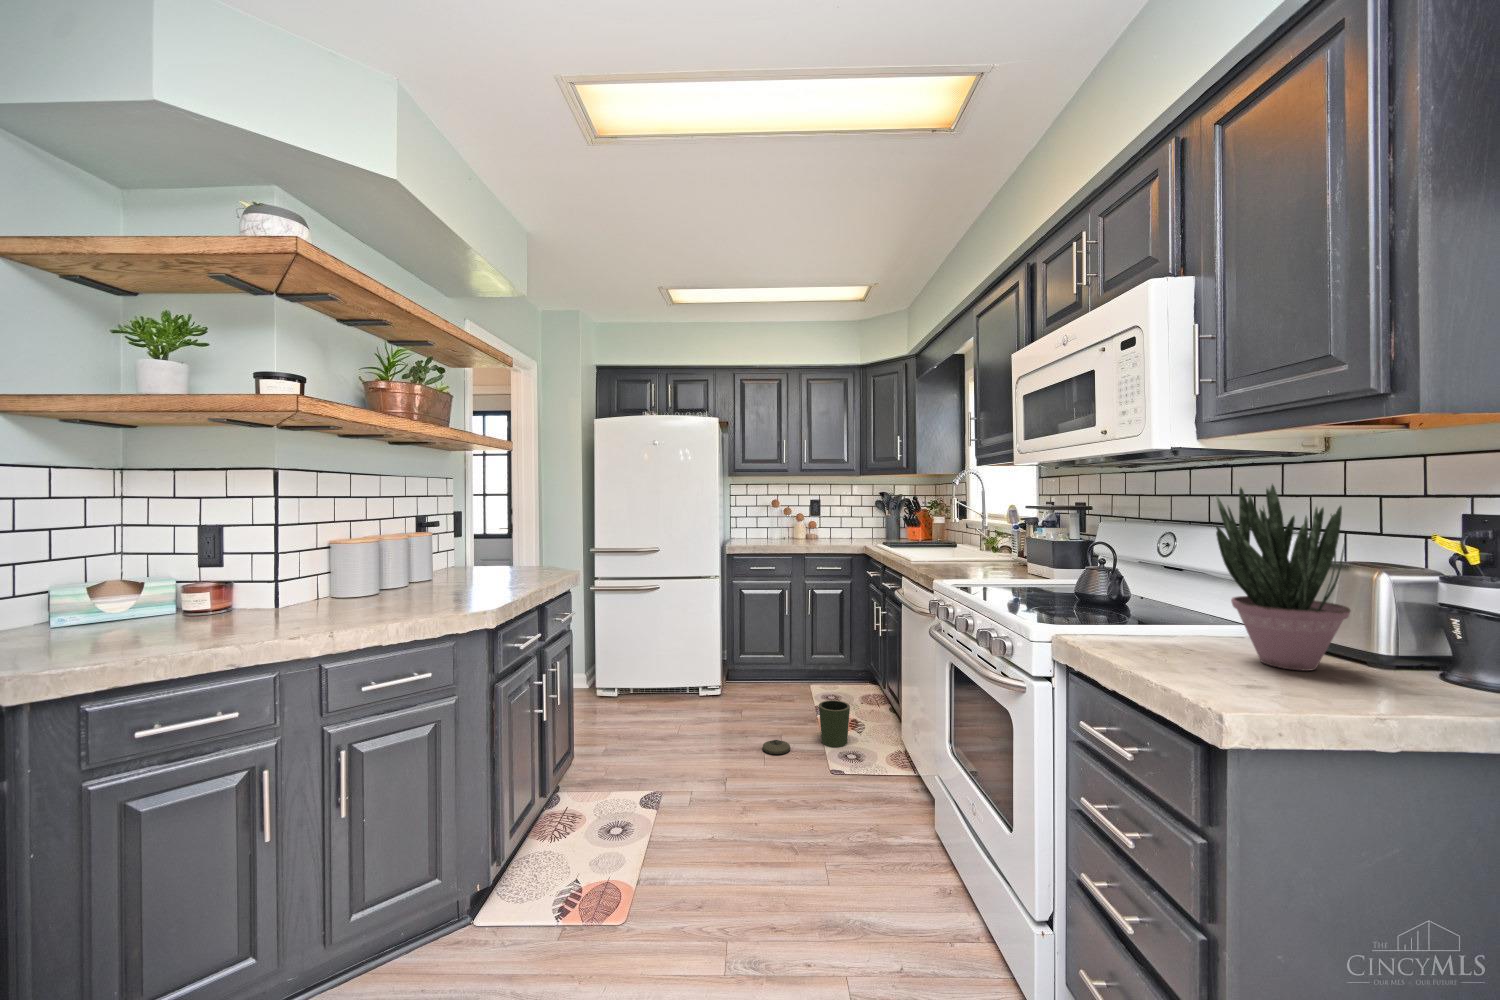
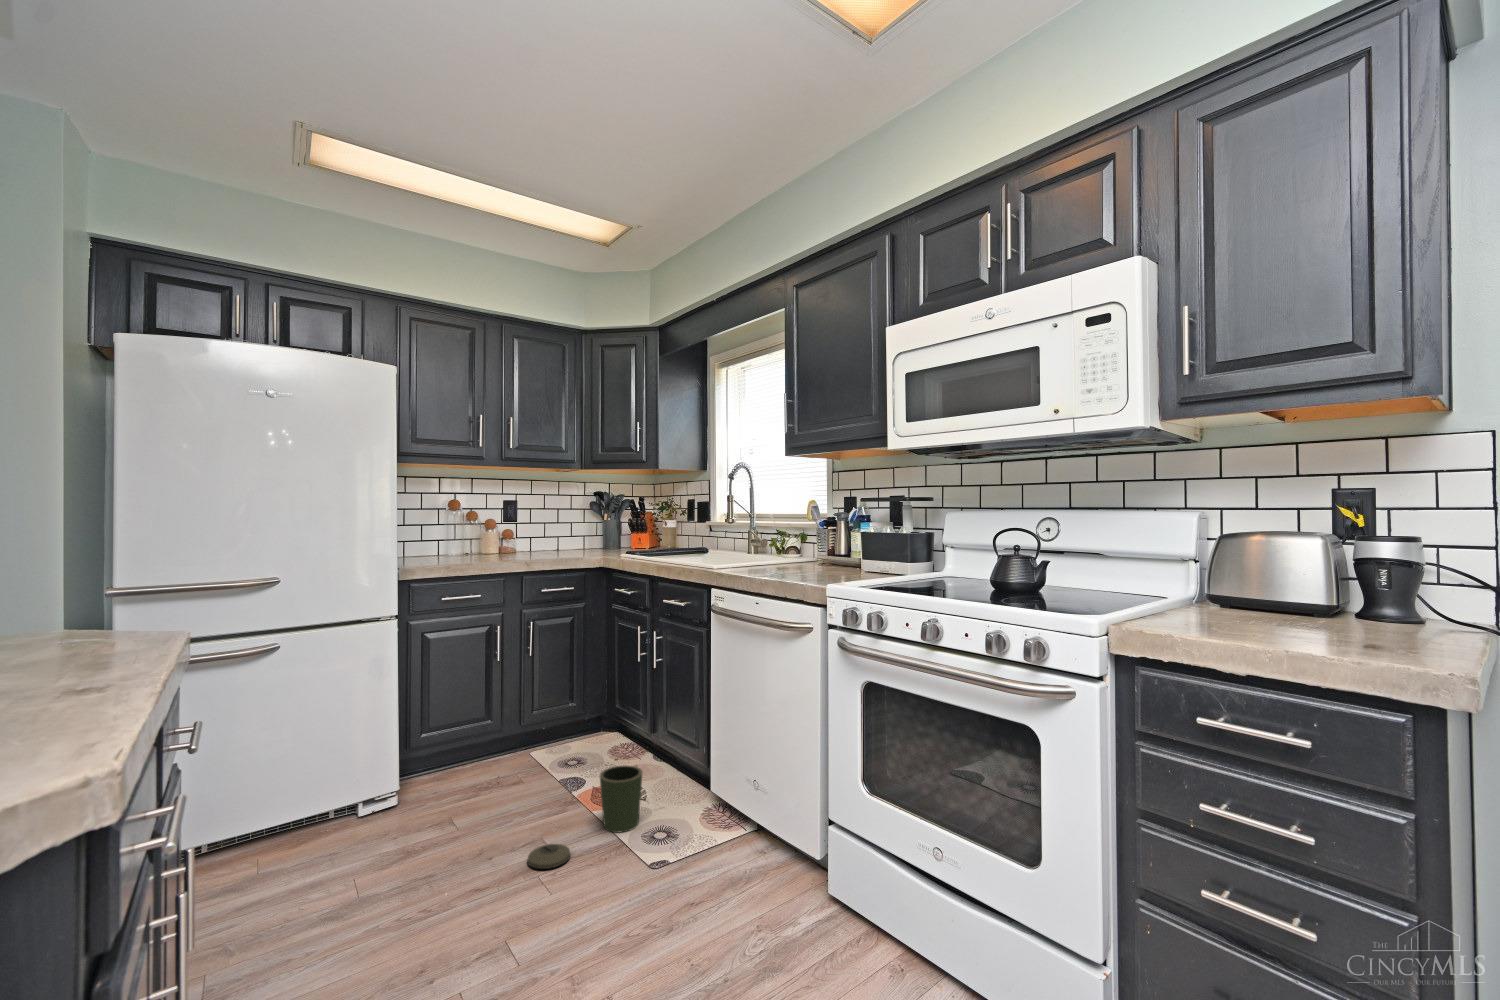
potted plant: present [1216,485,1350,671] -> none [1227,452,1386,631]

